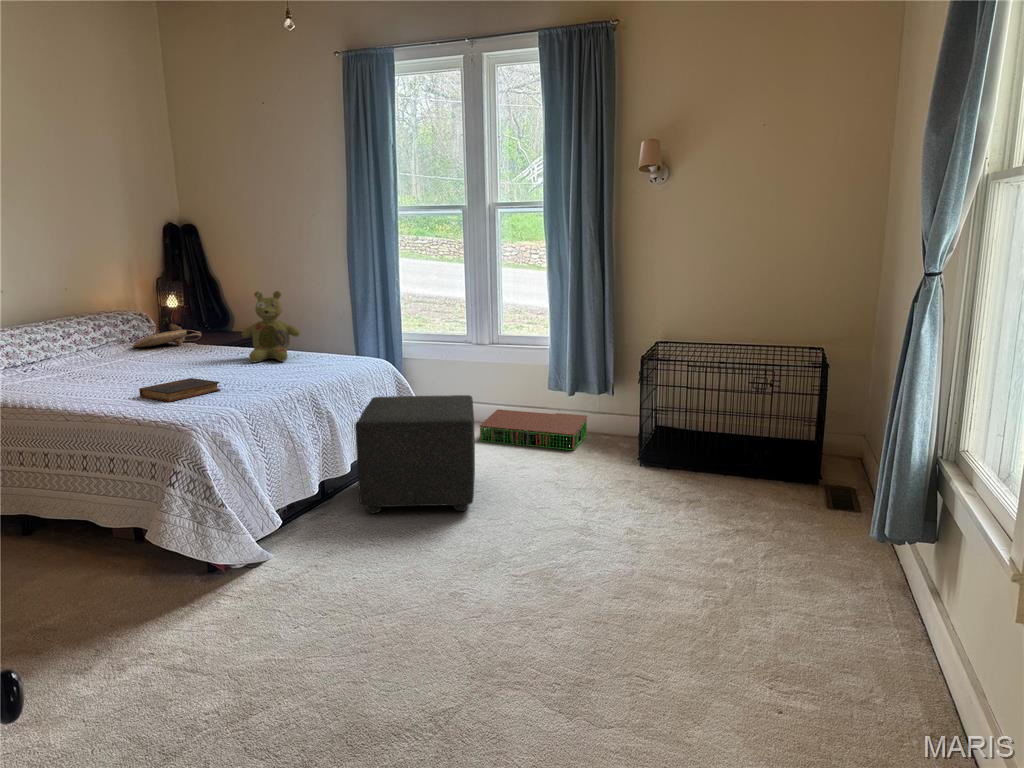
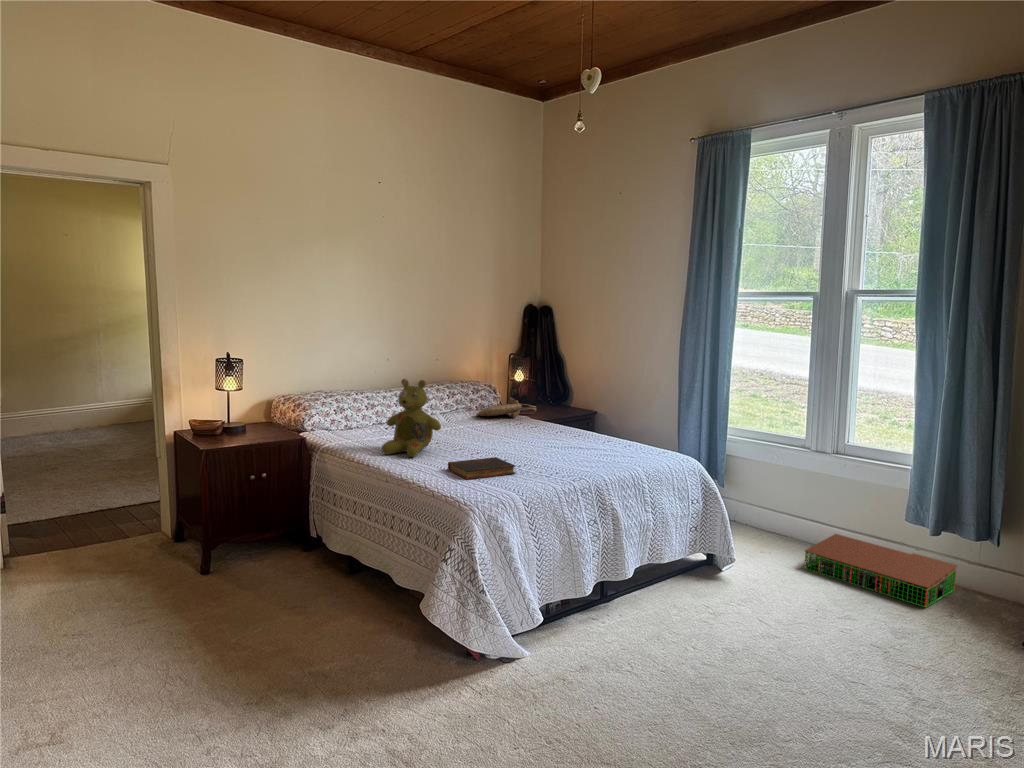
stuffed bear: present [242,291,300,362] -> present [382,379,441,457]
ottoman: present [355,395,475,513] -> none [631,501,783,655]

